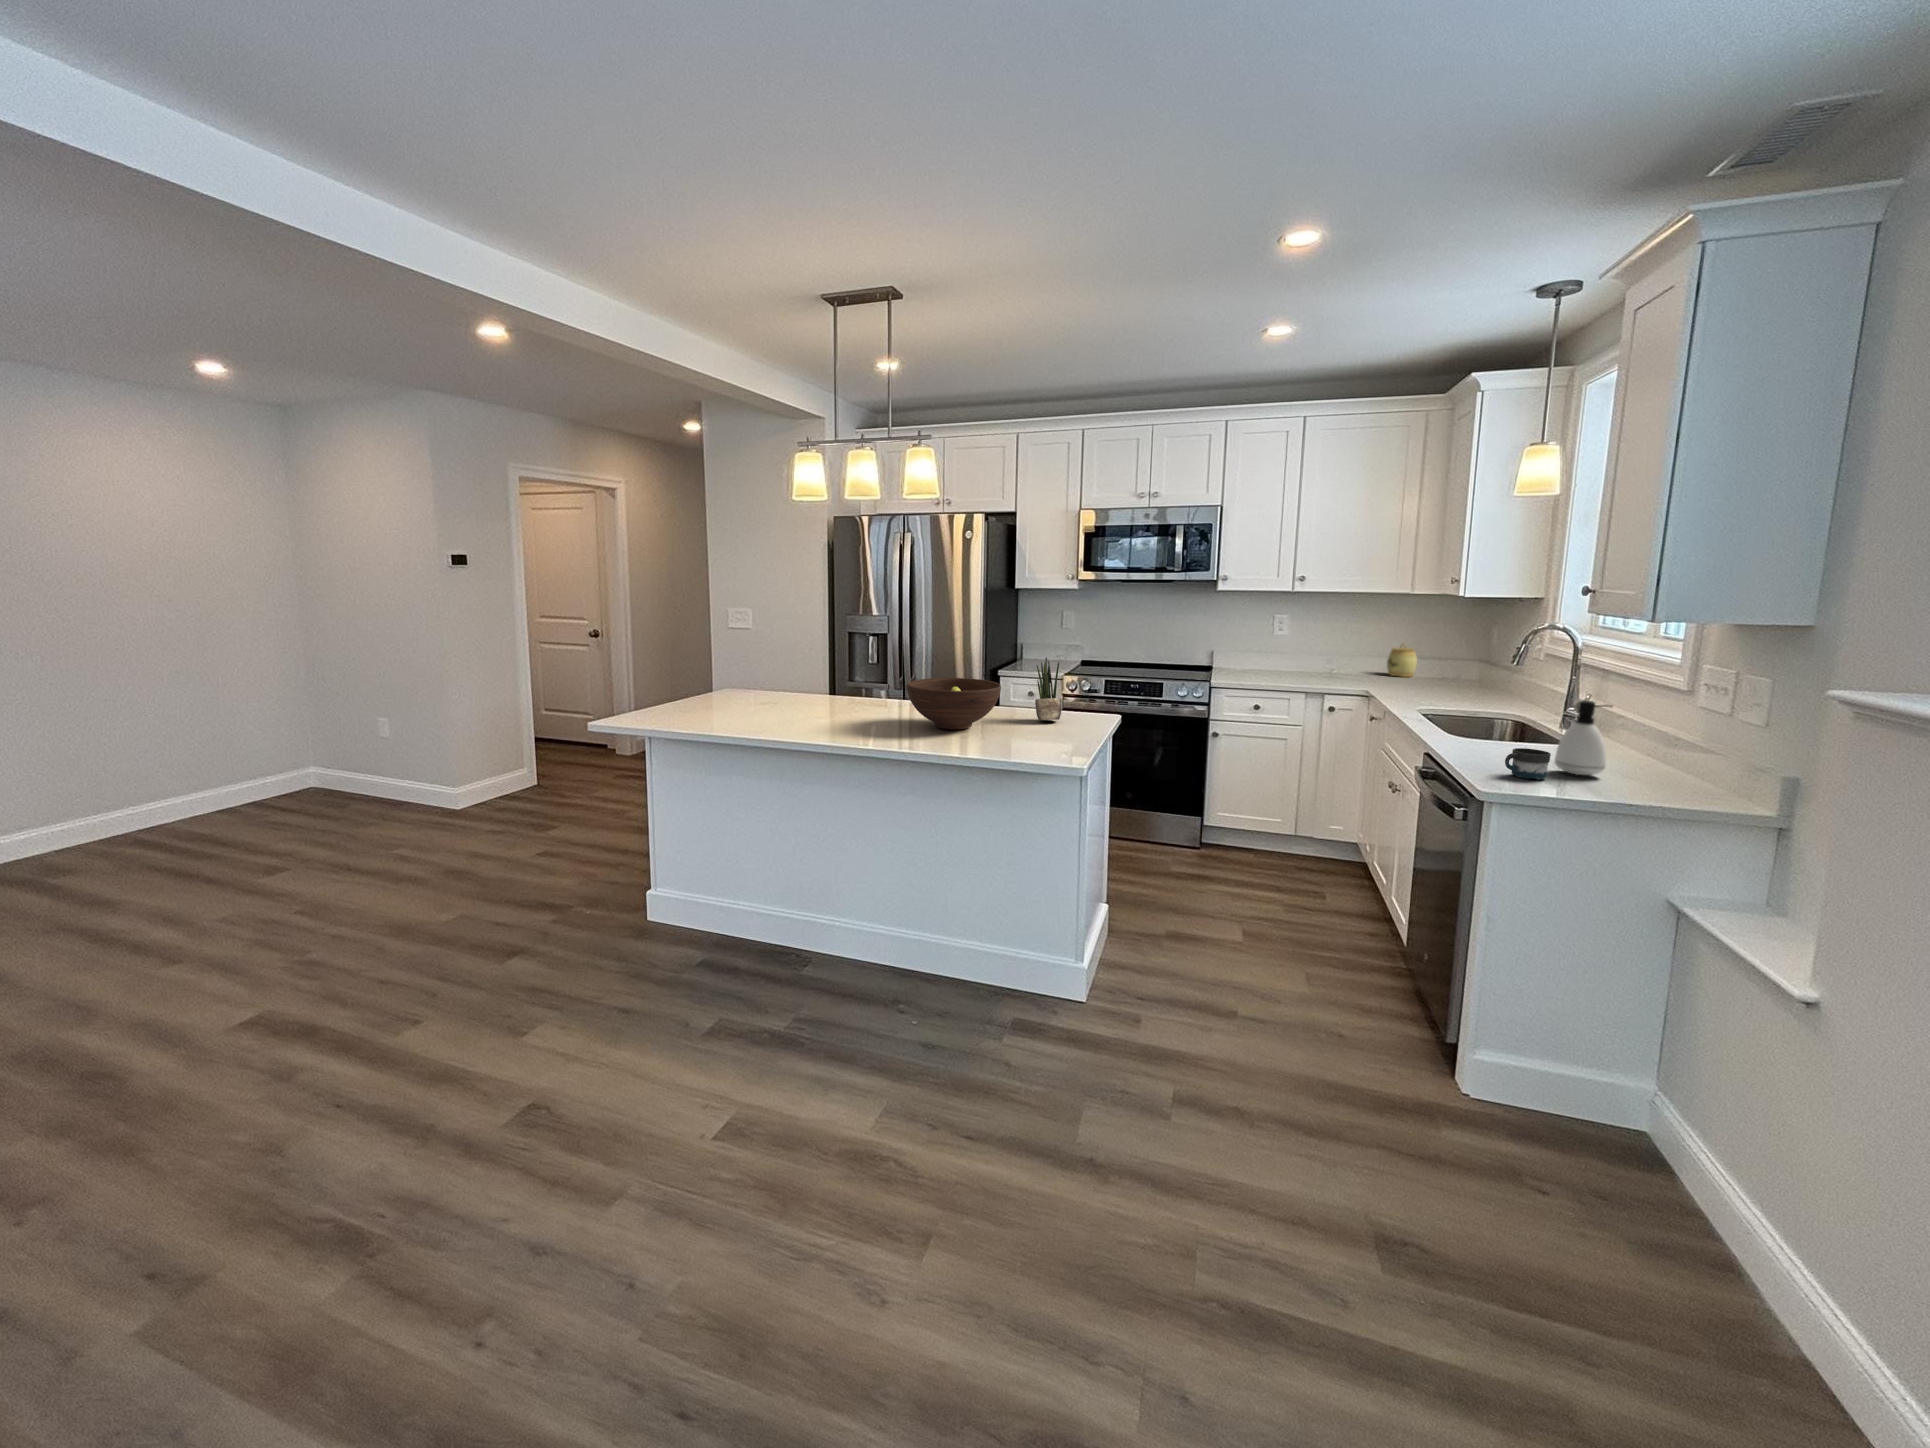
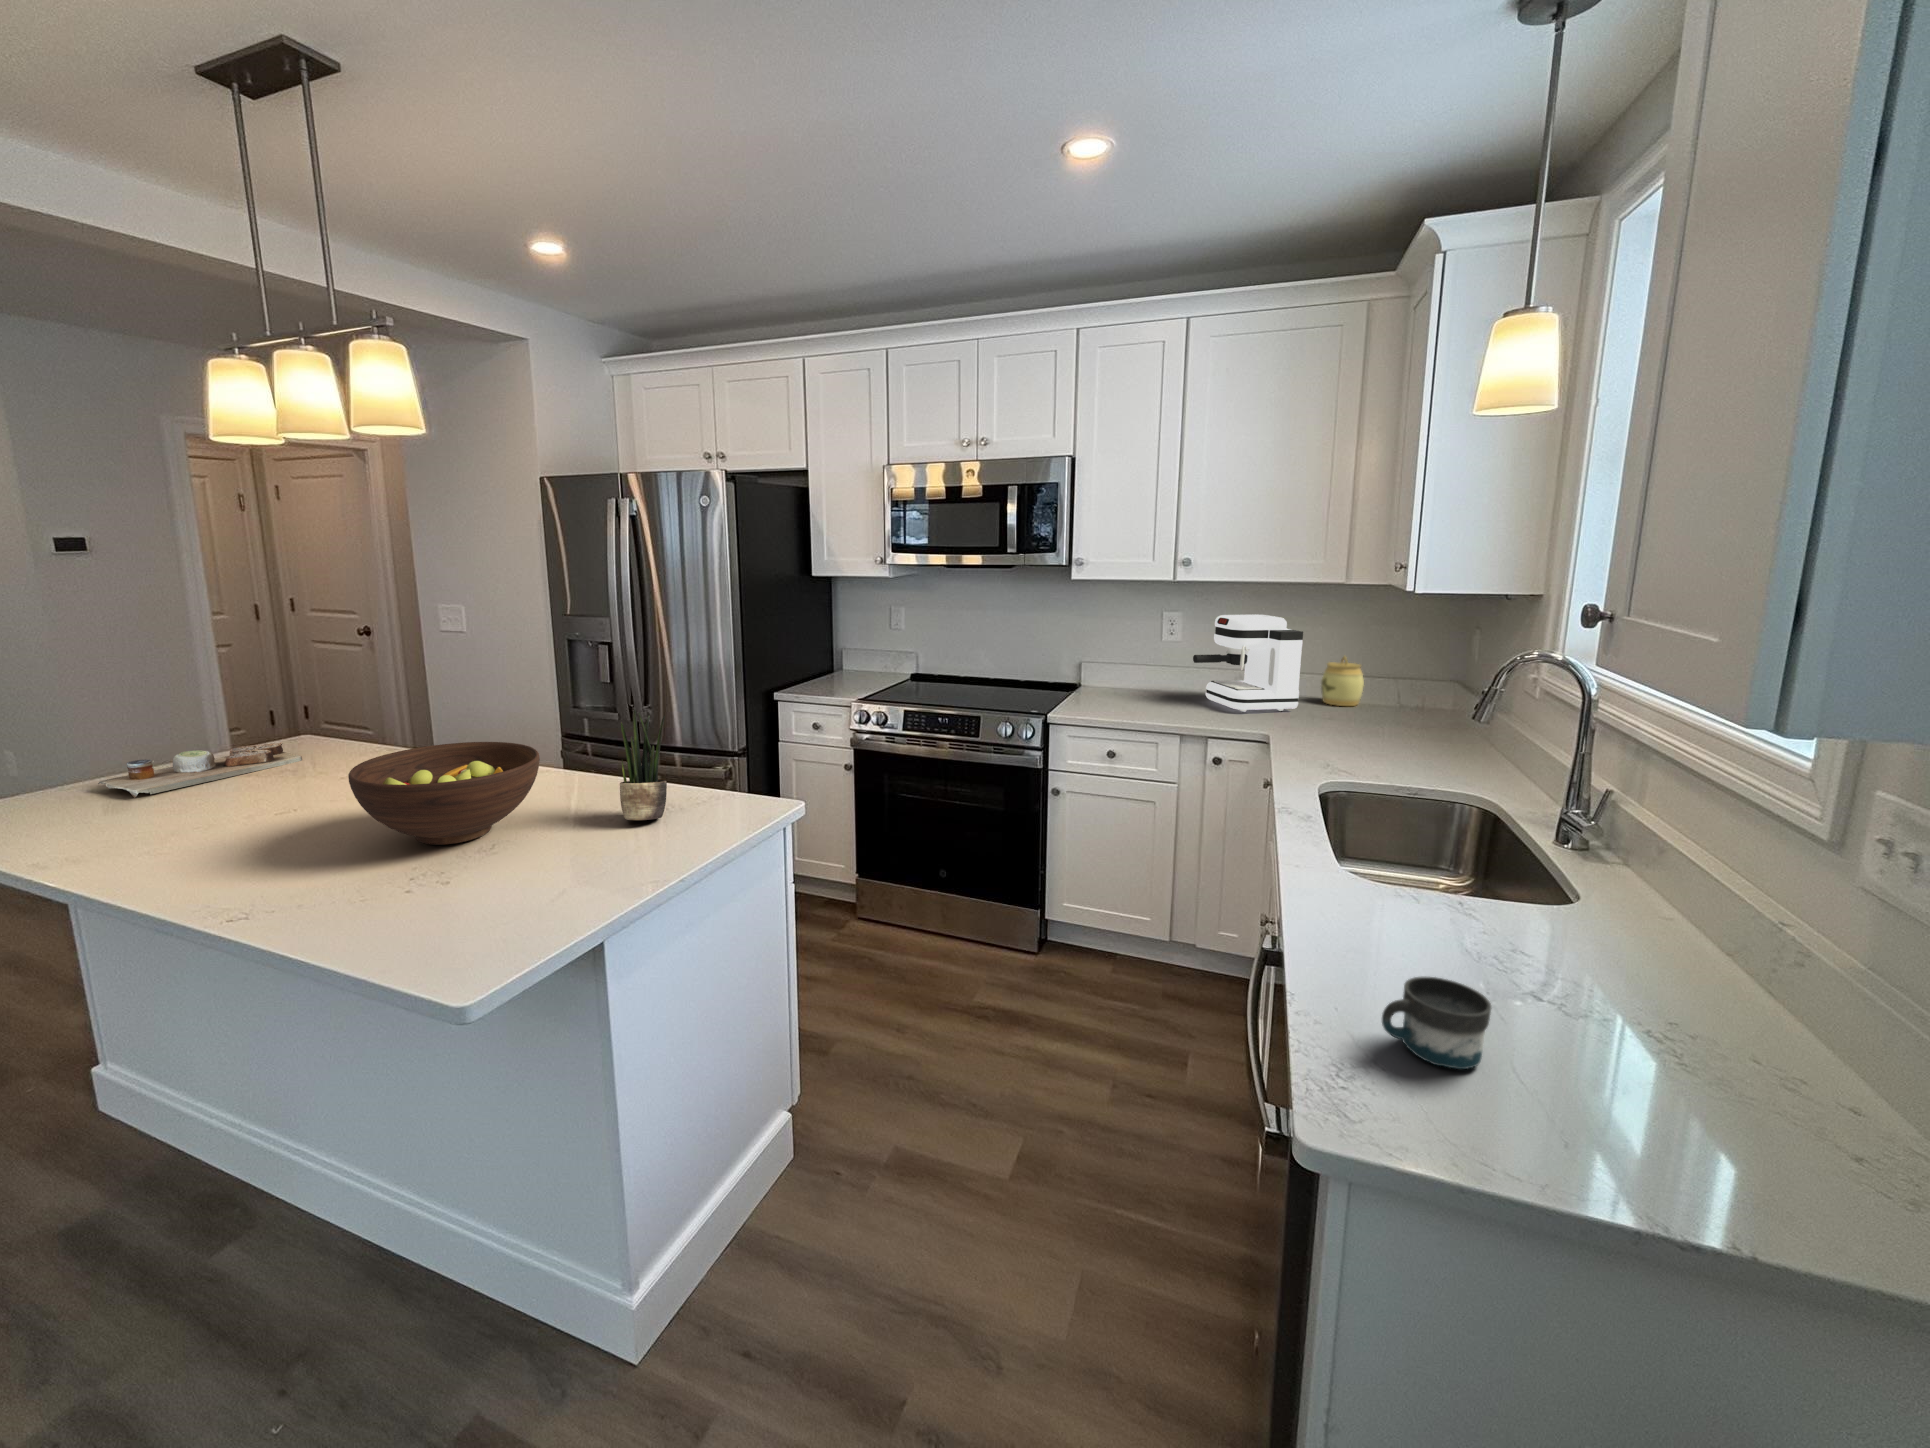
coffee maker: none [1303,615,1380,679] -> present [1193,615,1303,712]
cutting board: none [682,690,770,715] -> present [98,743,302,798]
soap dispenser: present [1555,701,1612,775] -> none [1510,867,1651,1049]

